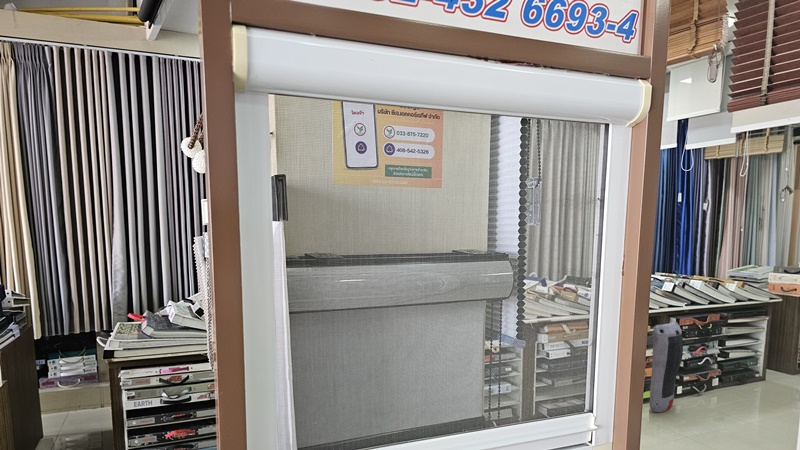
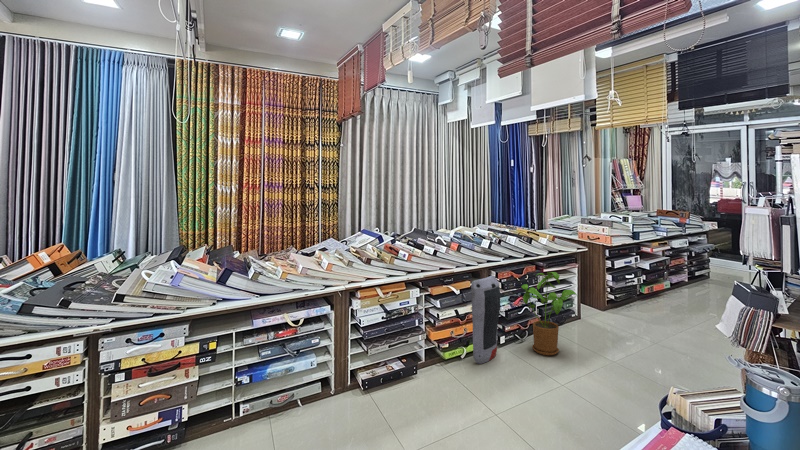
house plant: none [704,323,773,413] -> present [522,272,577,355]

